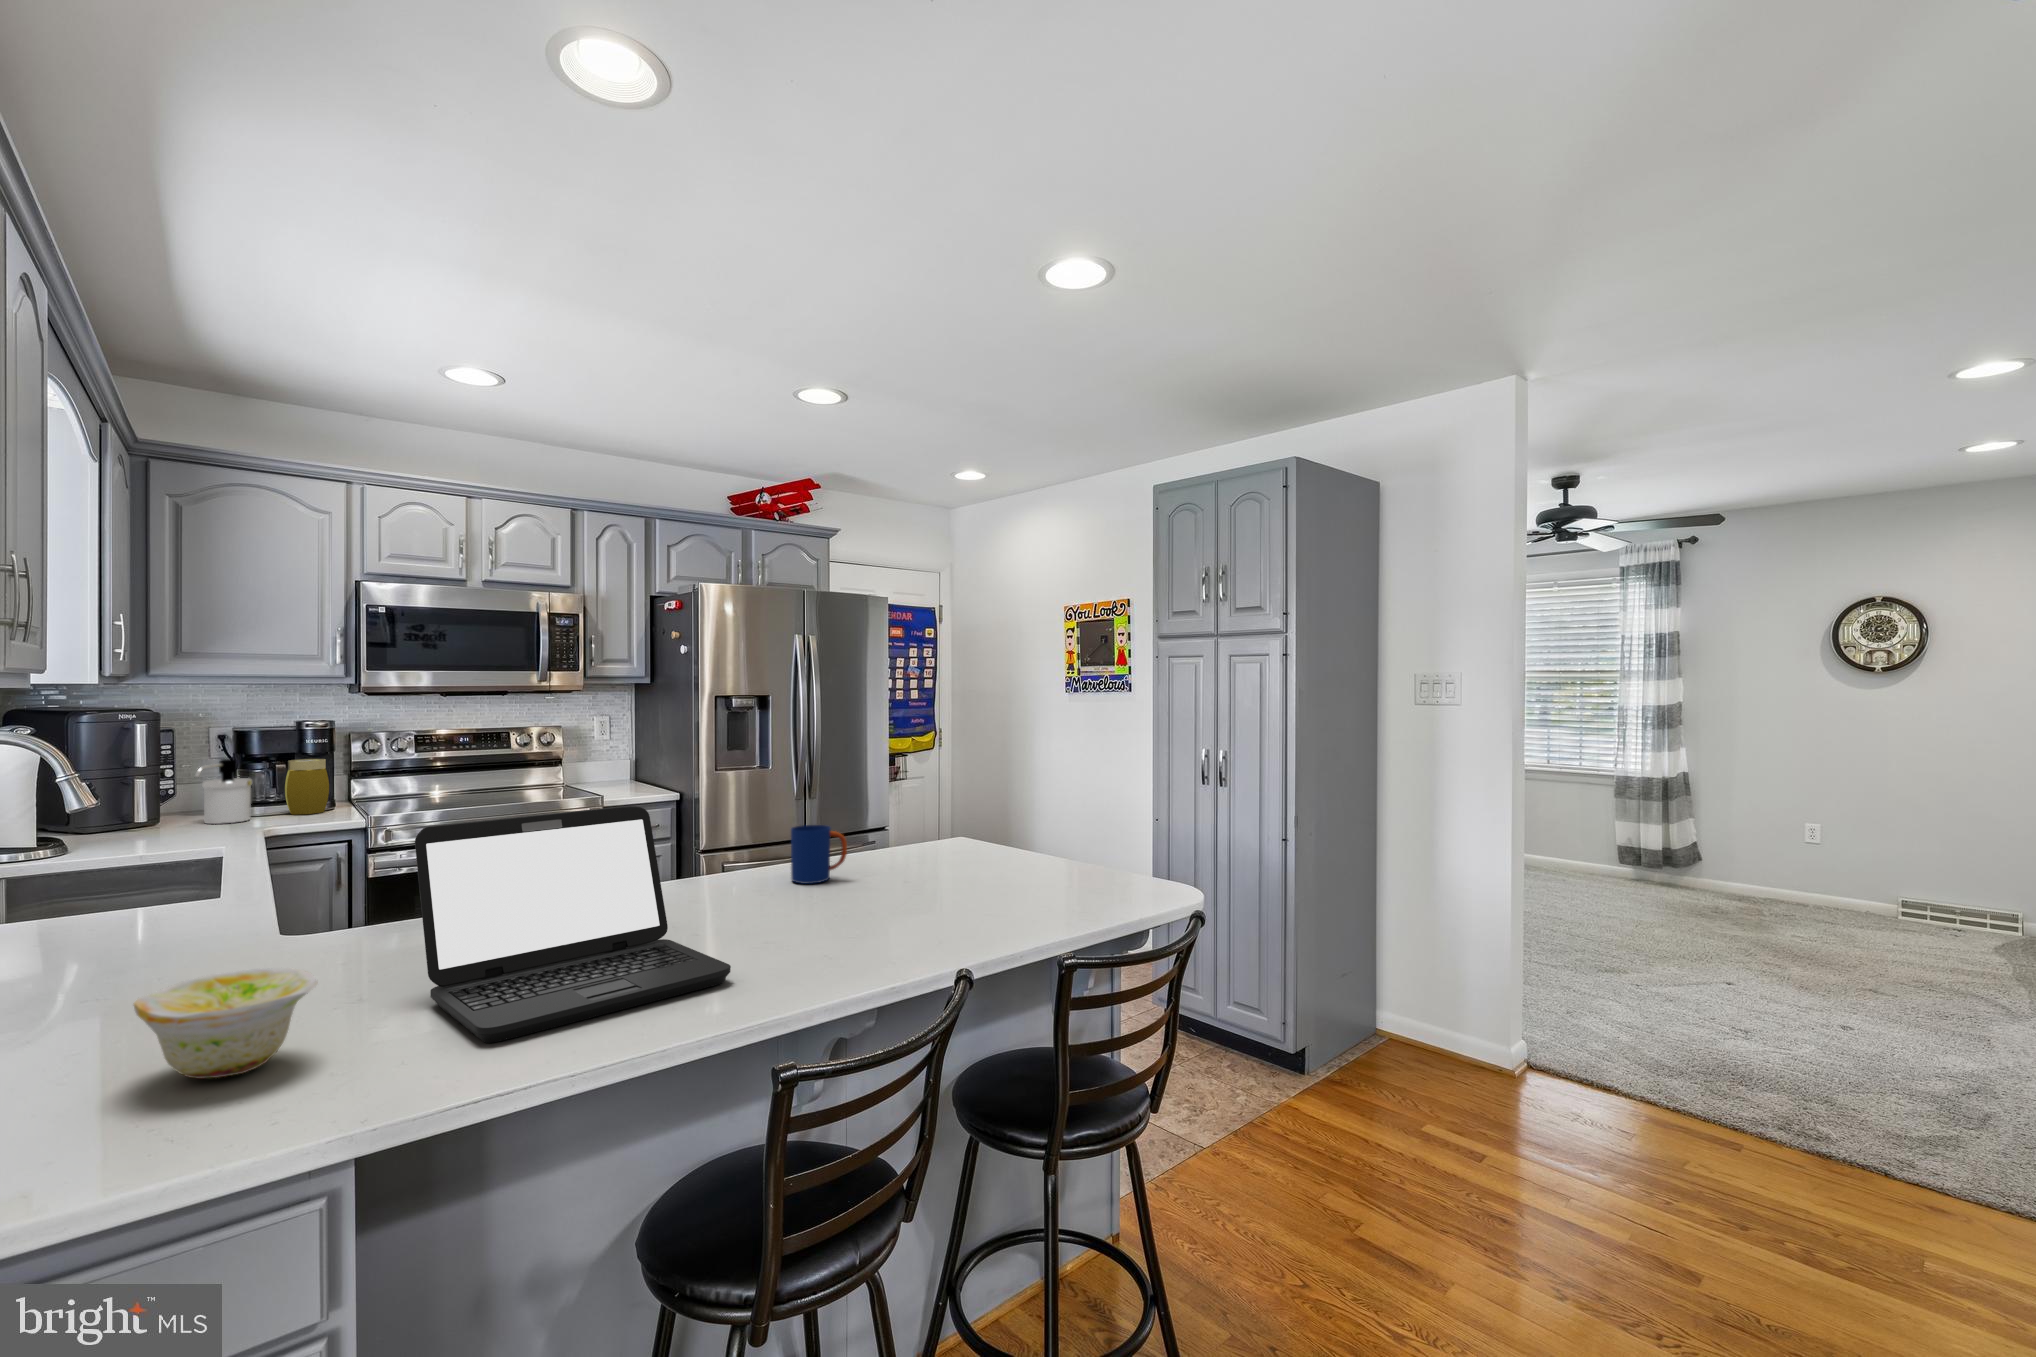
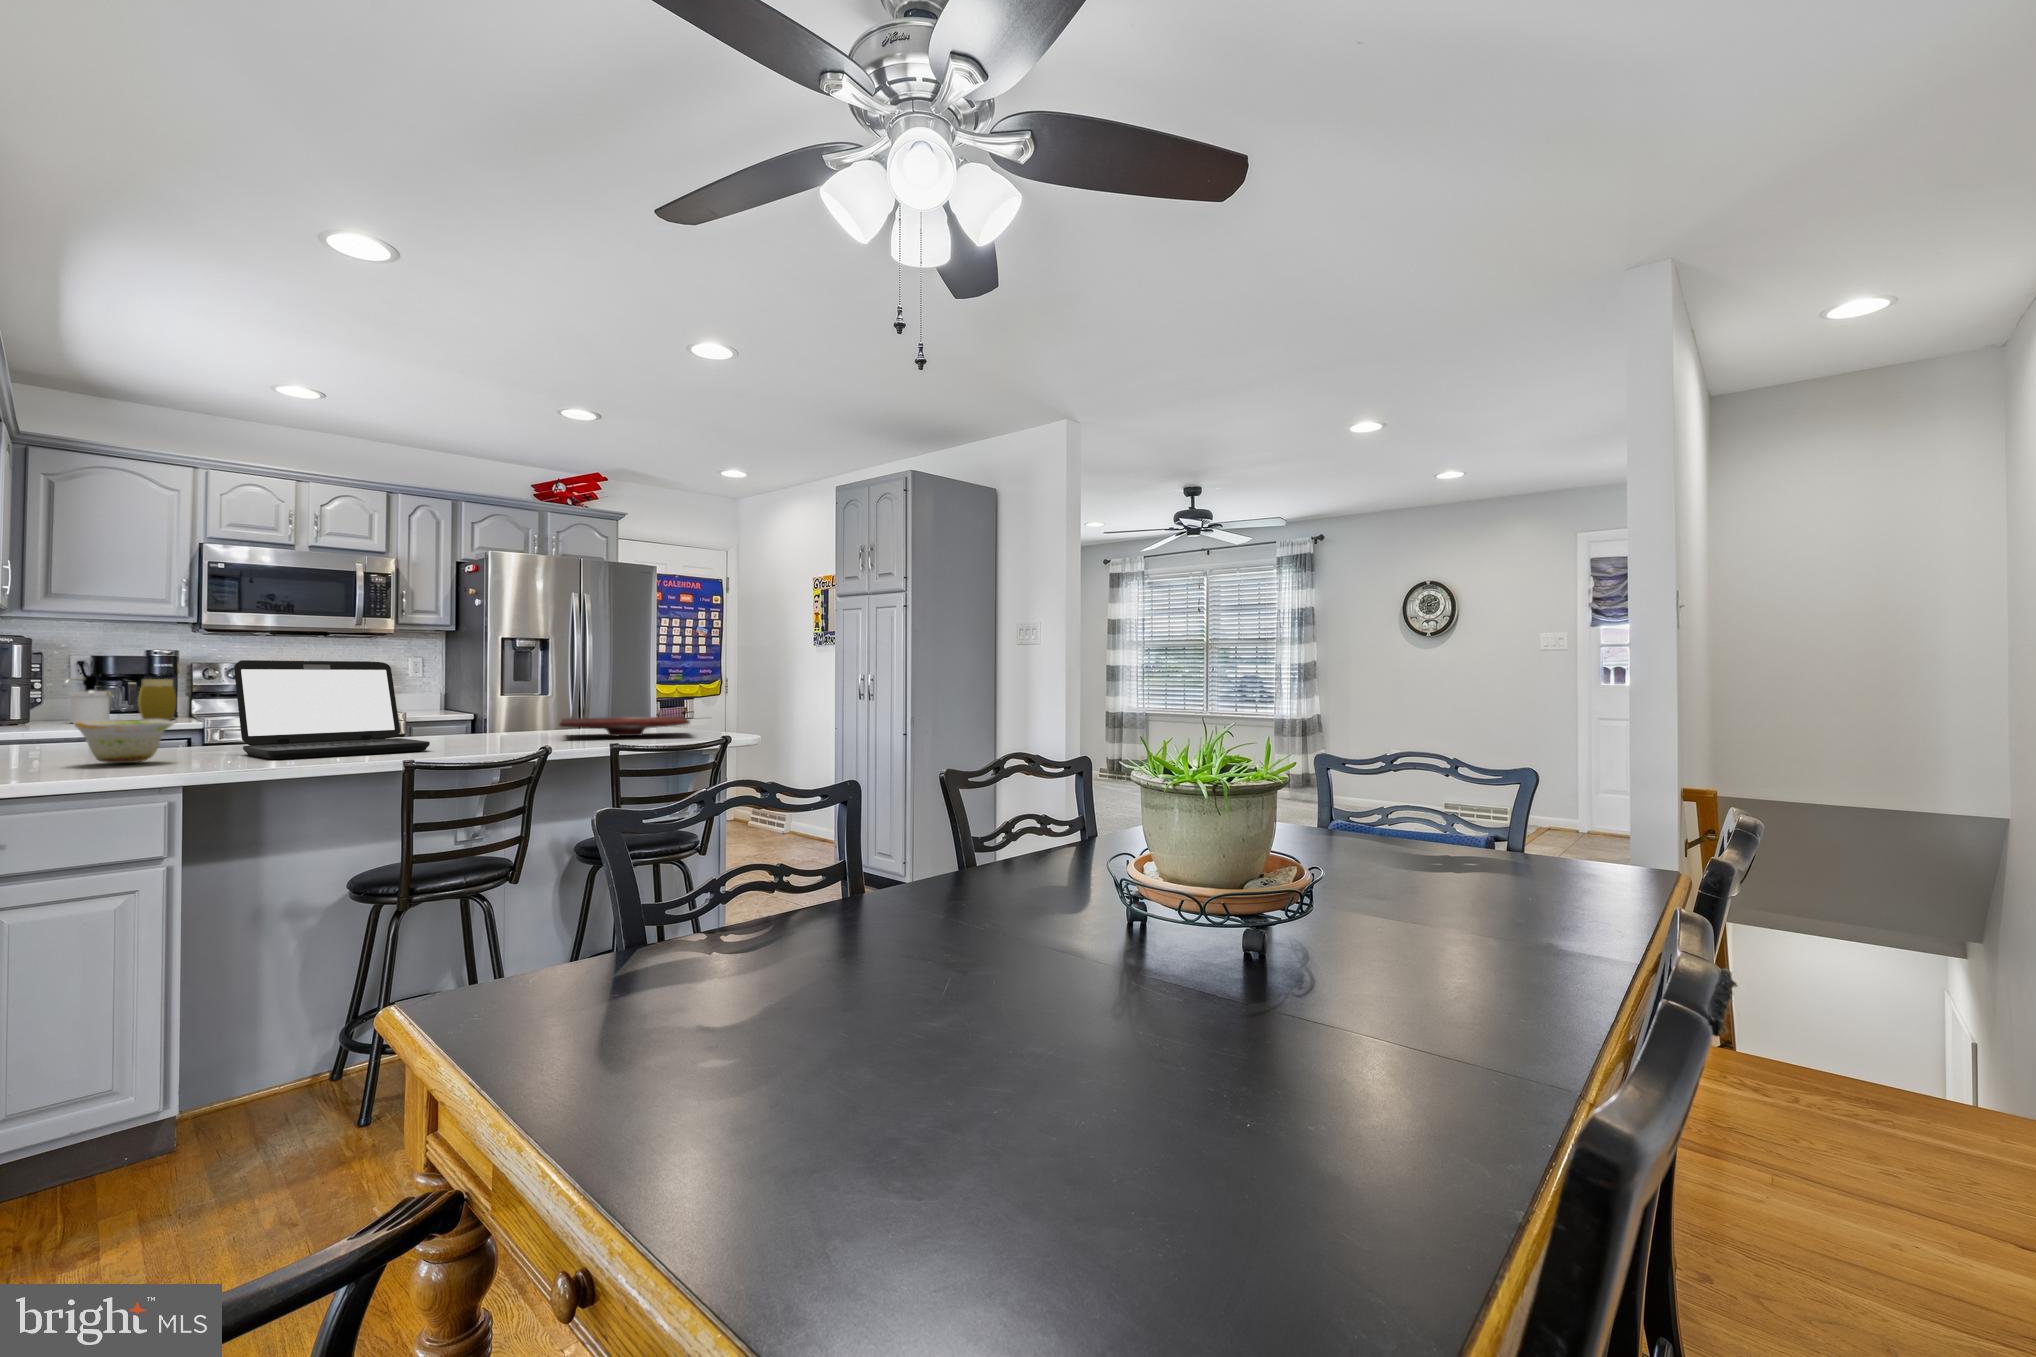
mug: present [791,825,847,884] -> none [512,699,552,734]
cutting board: none [867,852,1078,899] -> present [559,716,689,736]

